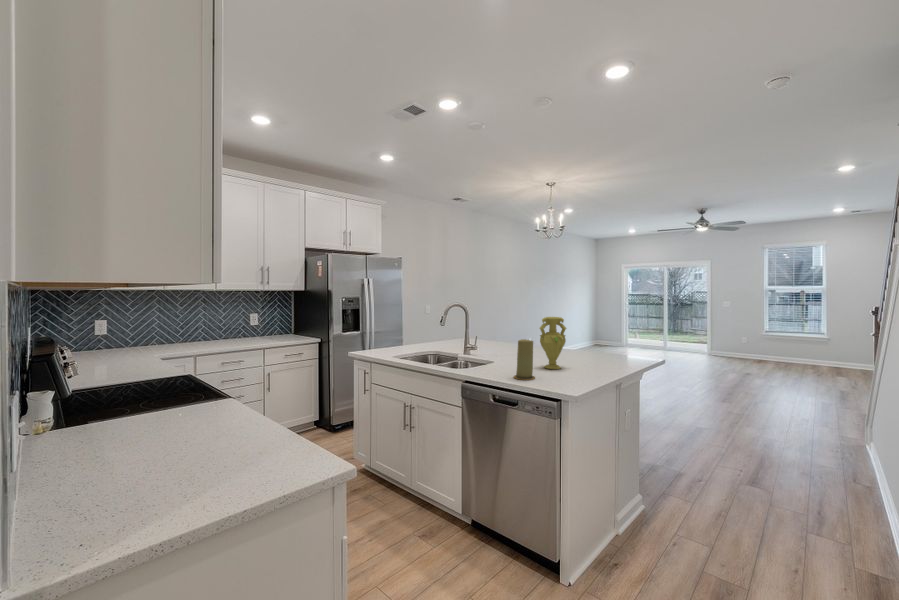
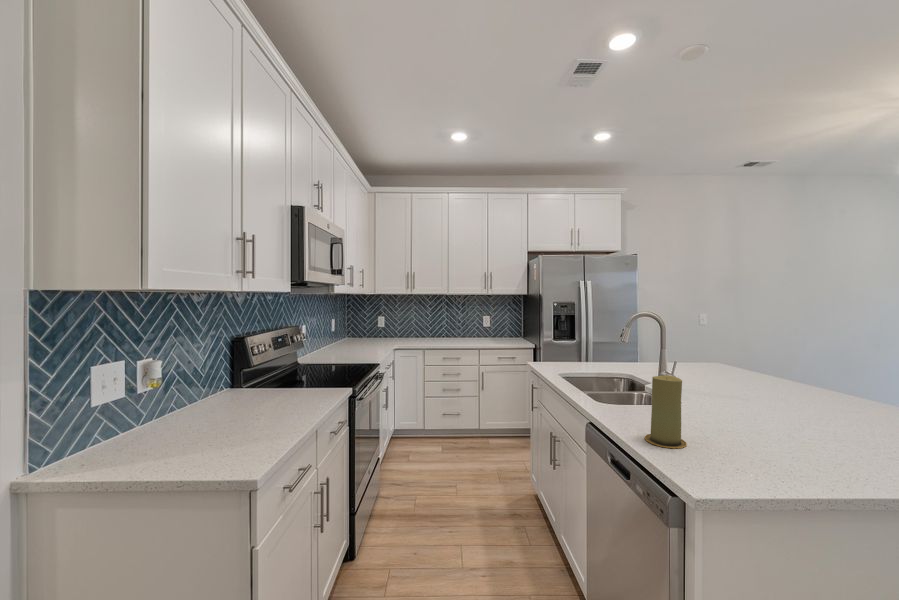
vase: present [540,317,566,369] -> none [734,341,802,443]

